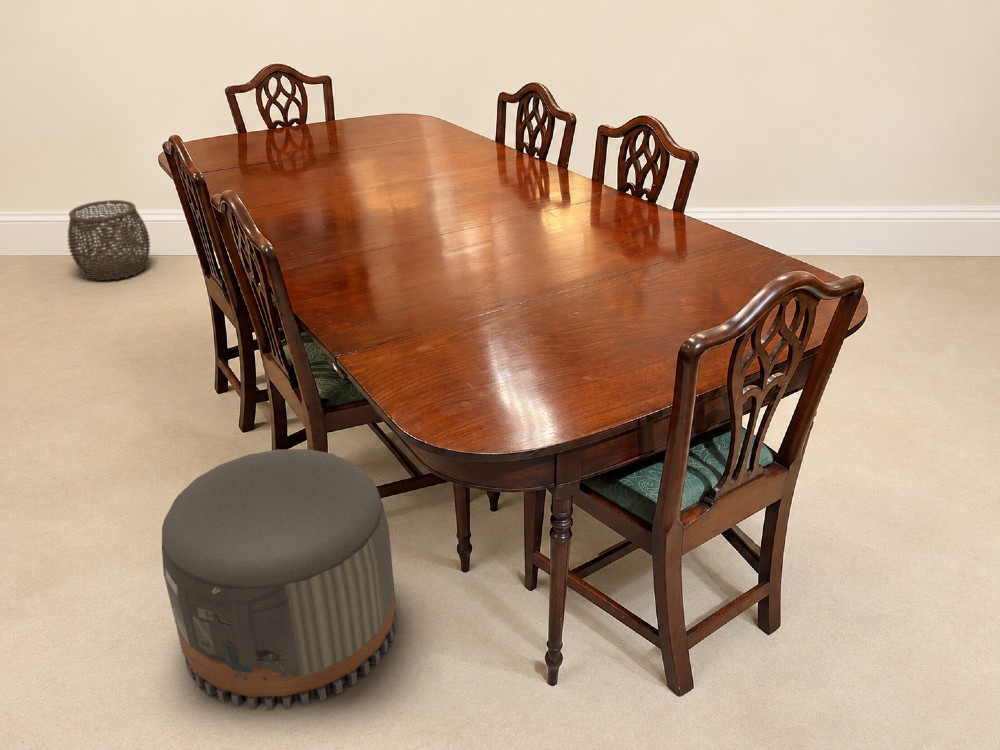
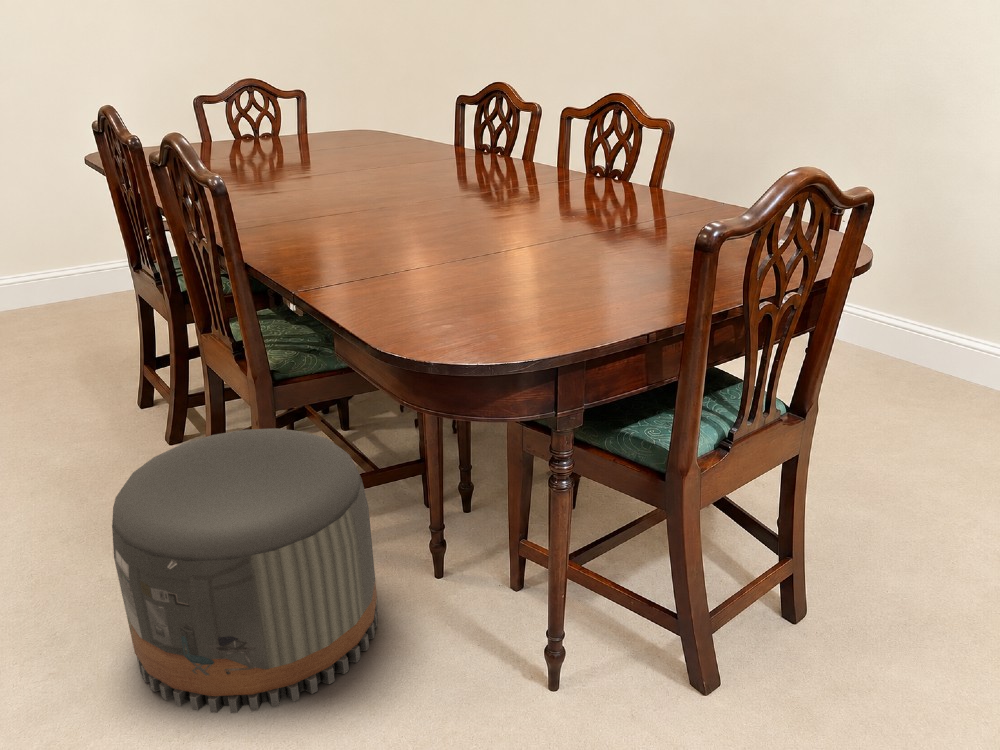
woven basket: present [68,200,150,281] -> none [27,232,115,314]

